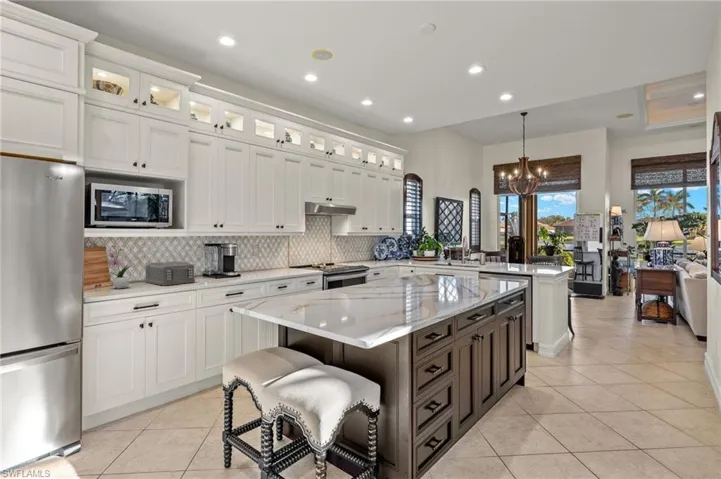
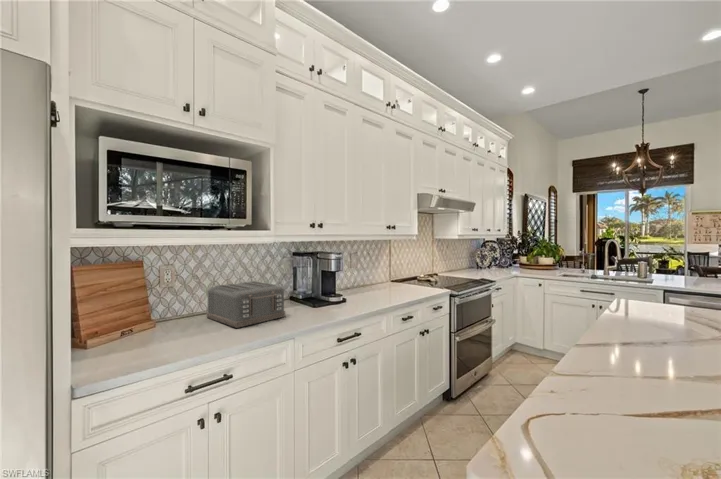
flower arrangement: present [109,246,130,289] -> none [142,259,181,339]

